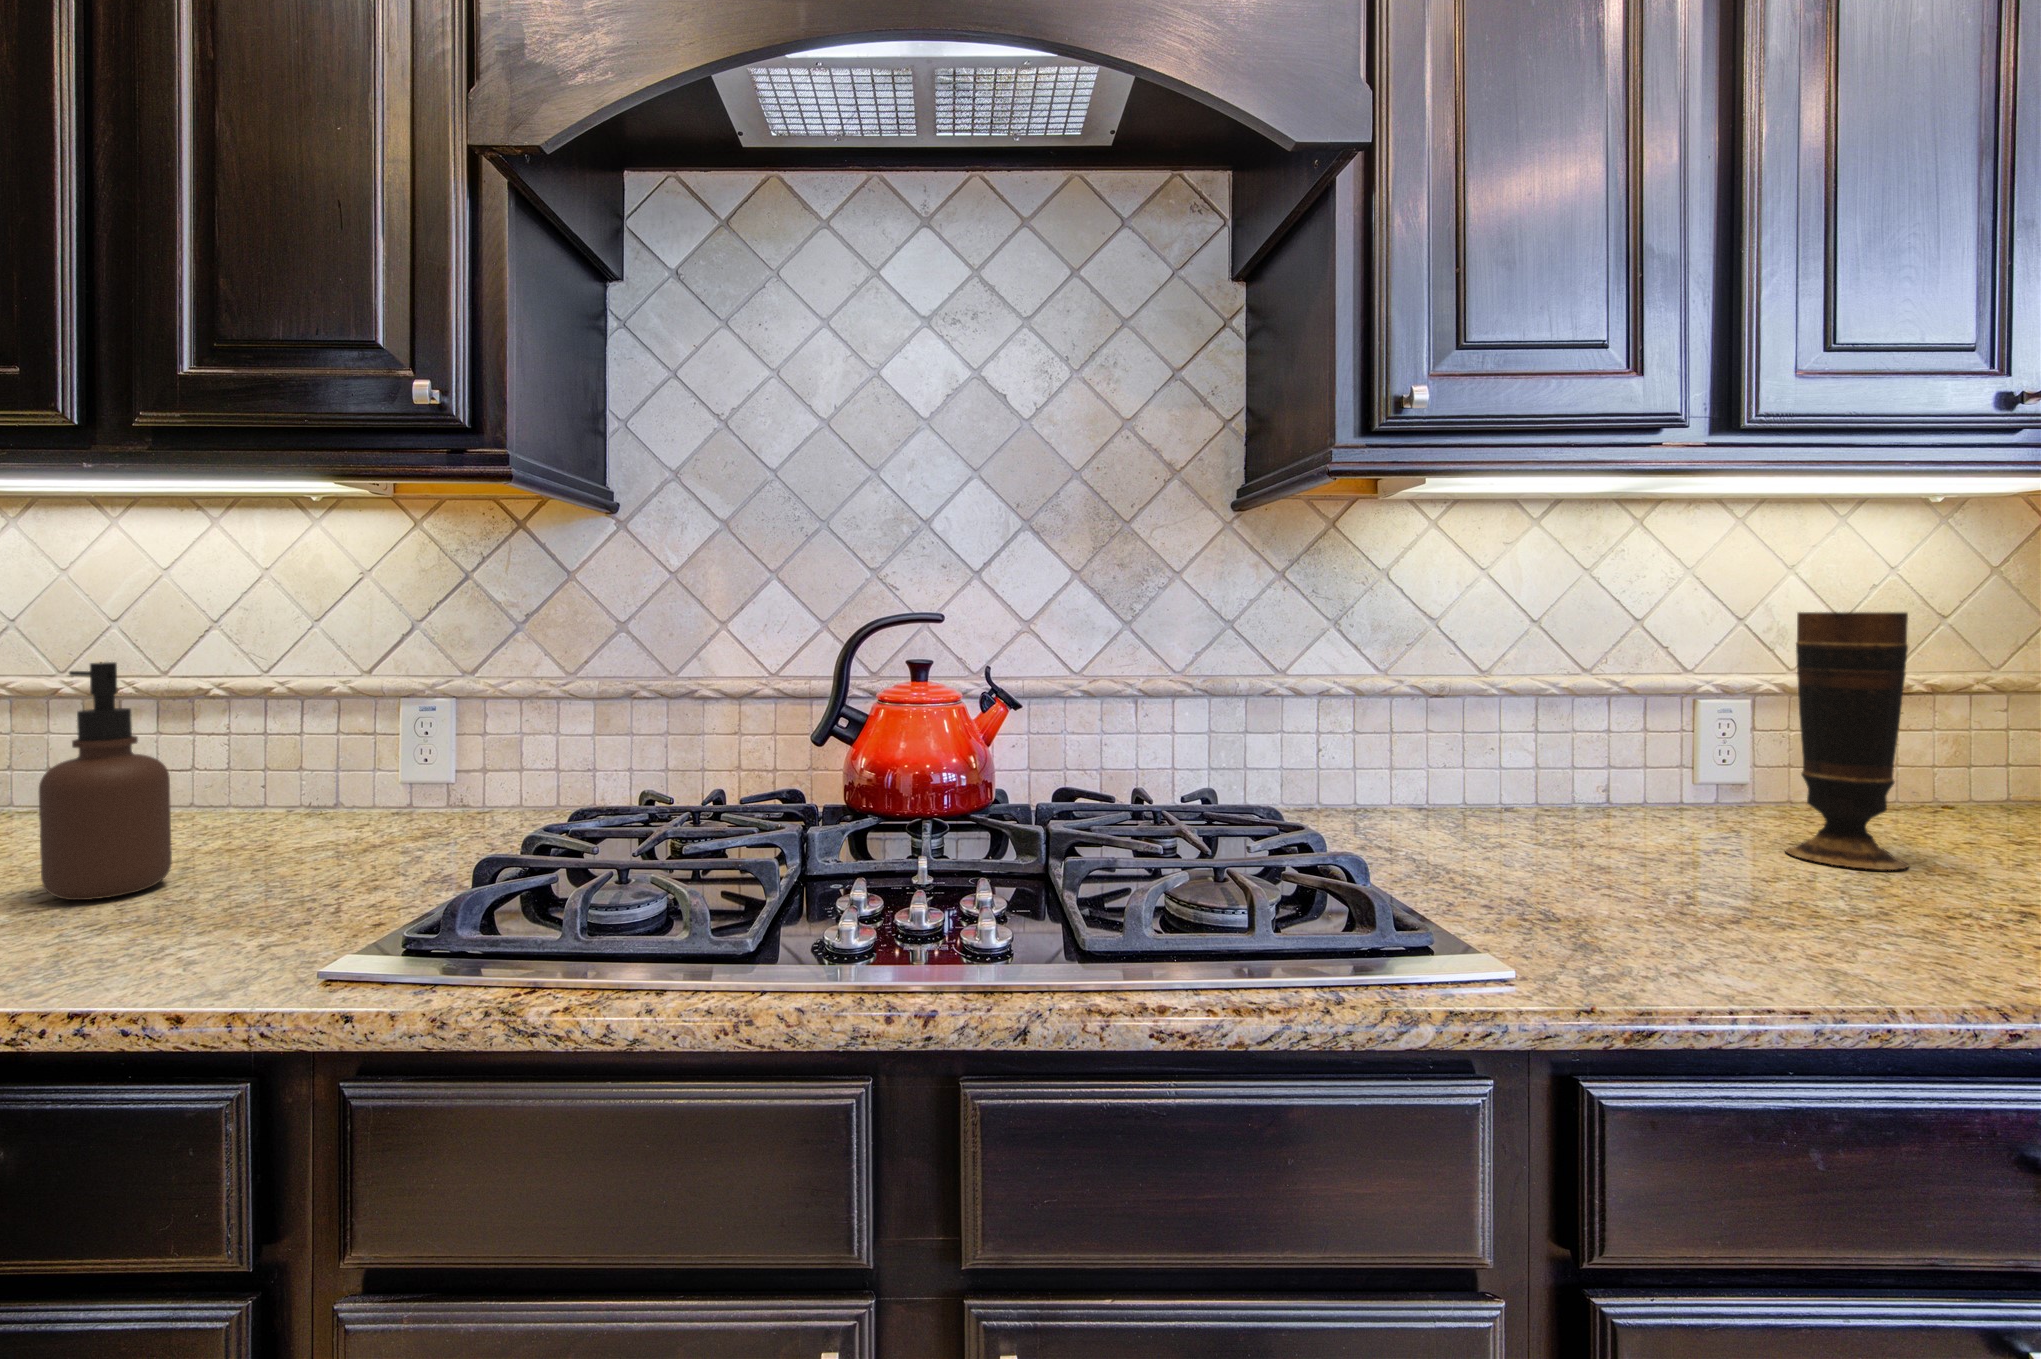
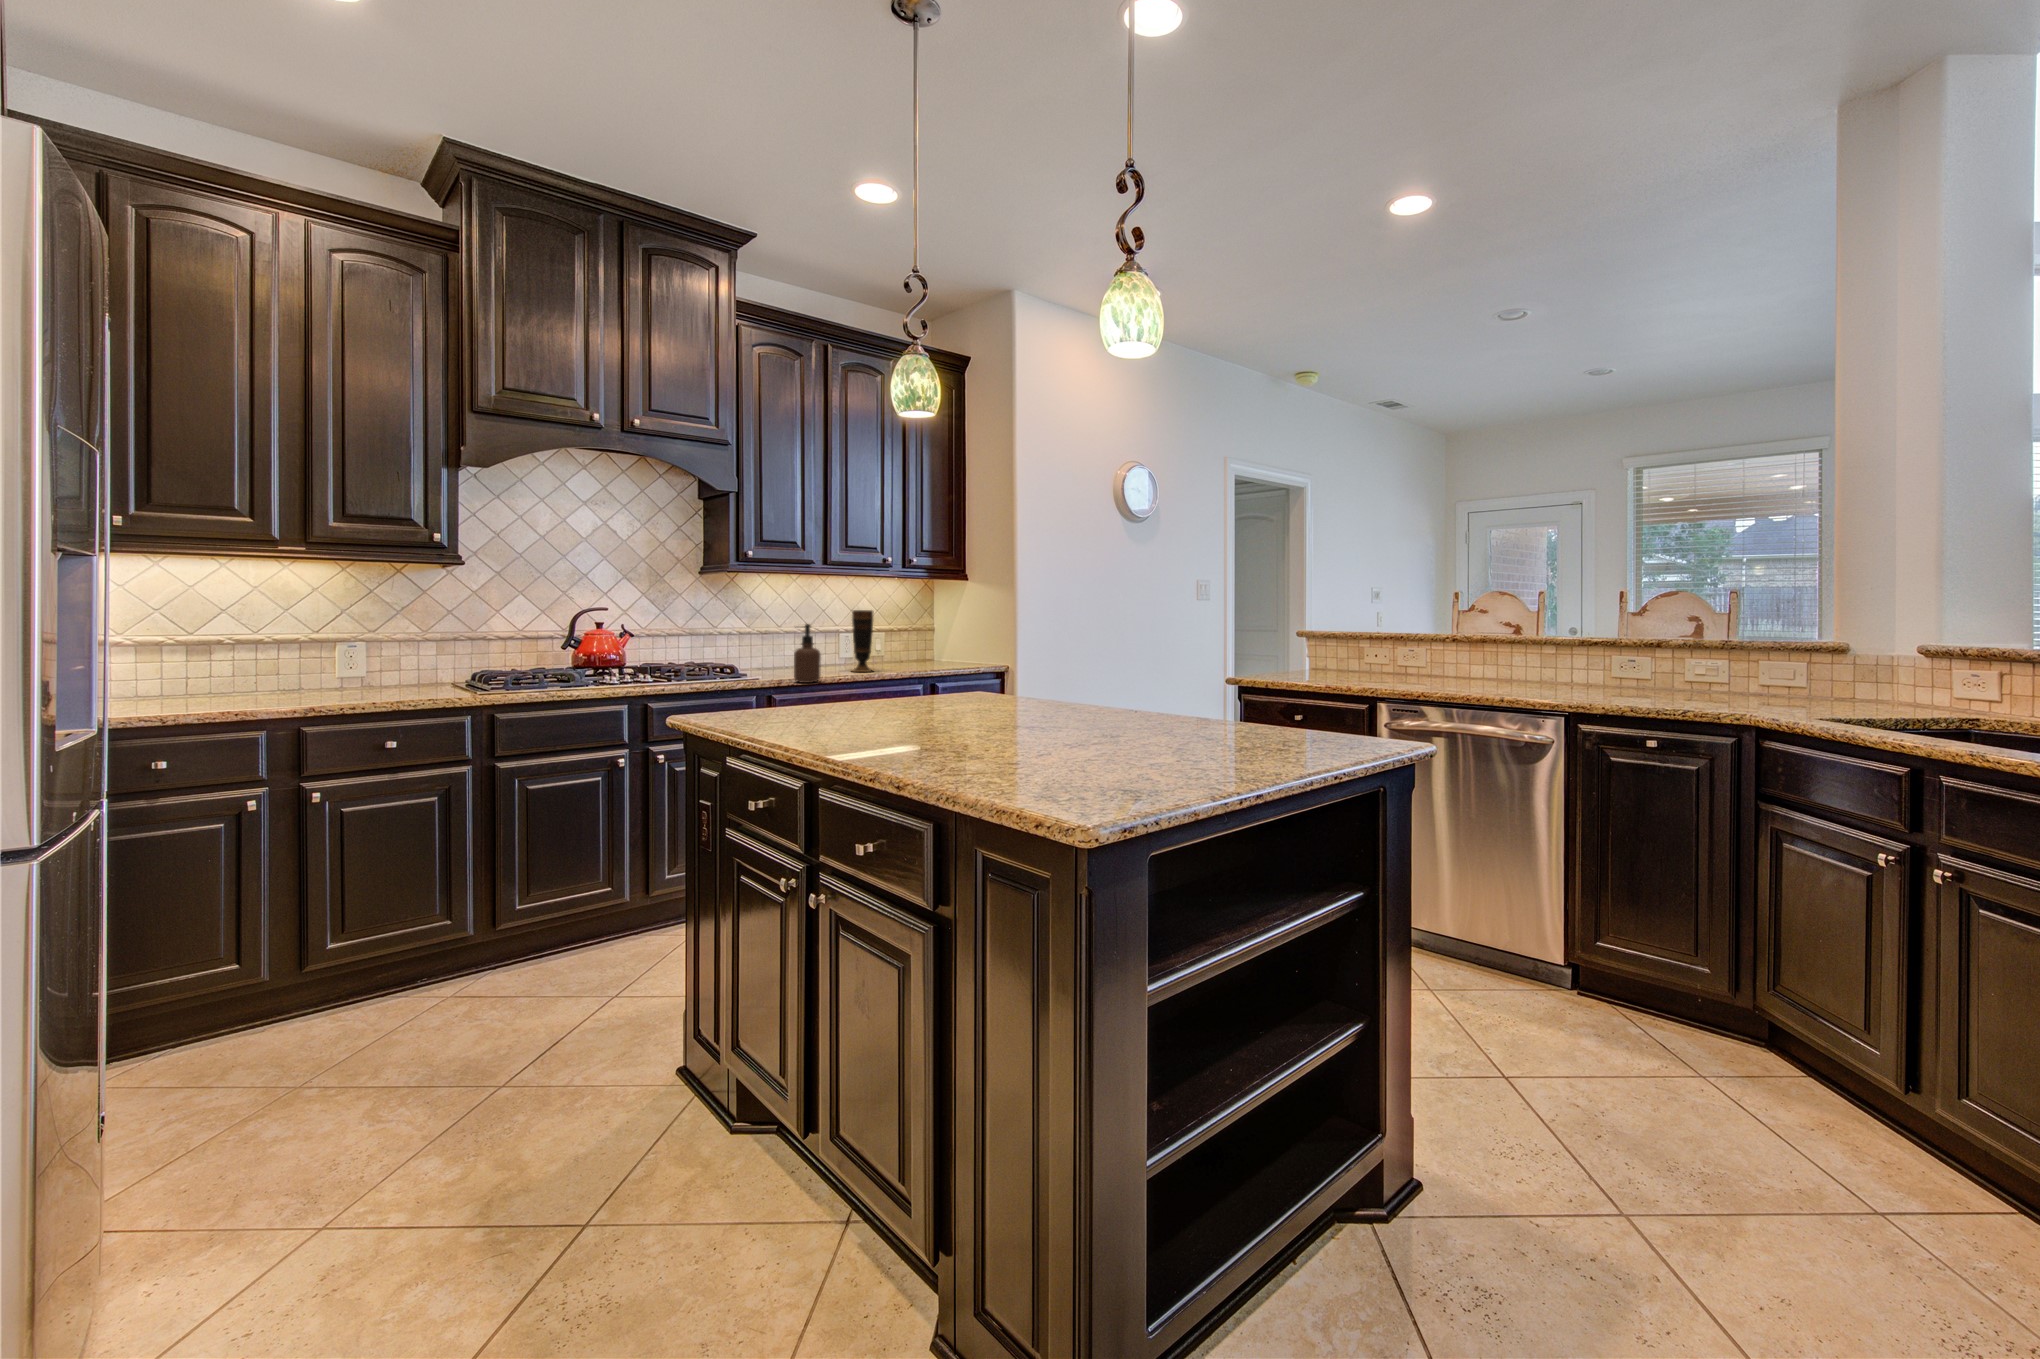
soap dispenser: present [39,662,172,900] -> present [794,624,821,683]

